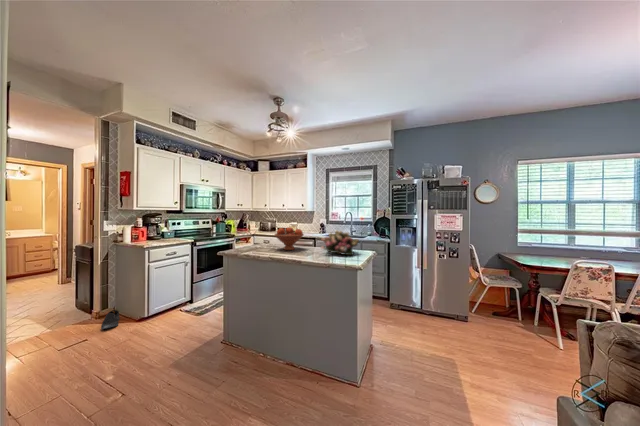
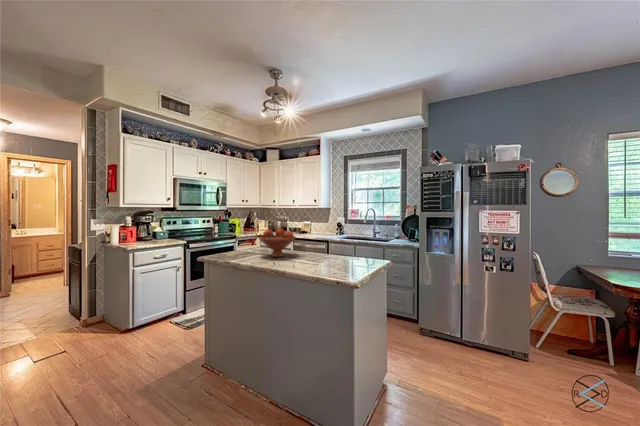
flower arrangement: present [321,230,359,255] -> none [310,233,362,266]
shoe: present [101,310,120,329] -> none [83,318,106,339]

